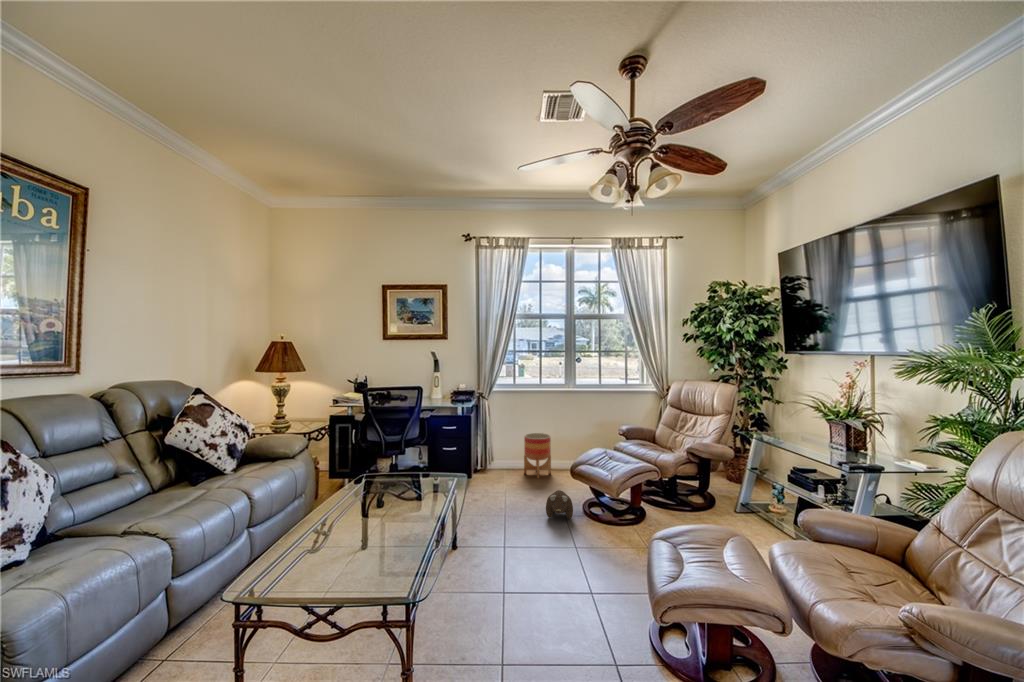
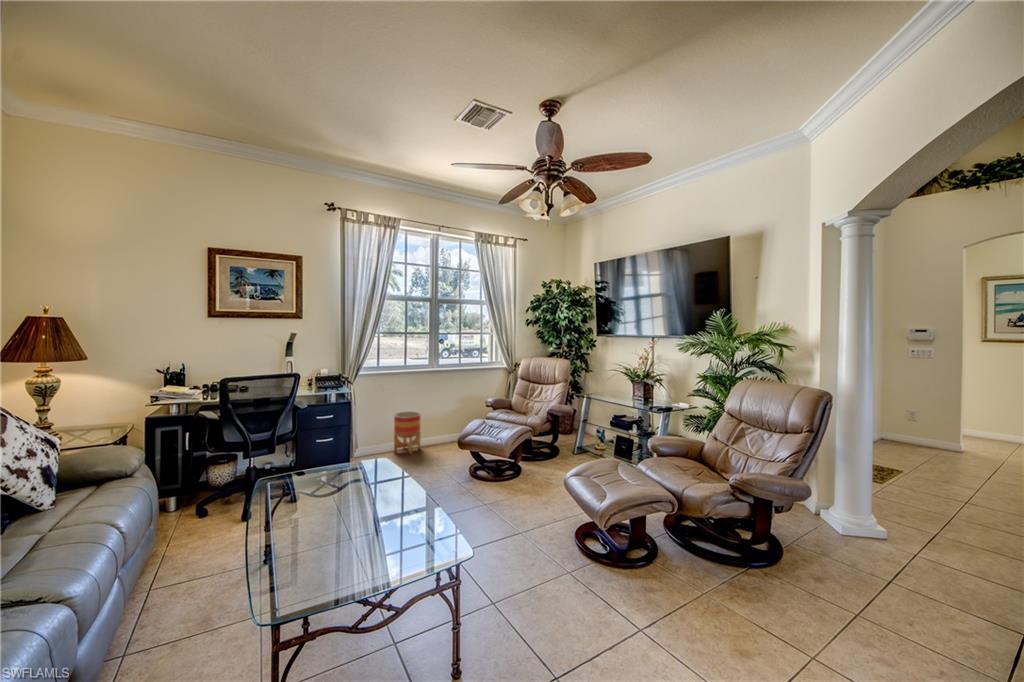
plush toy: present [546,490,573,519] -> none [442,460,467,487]

